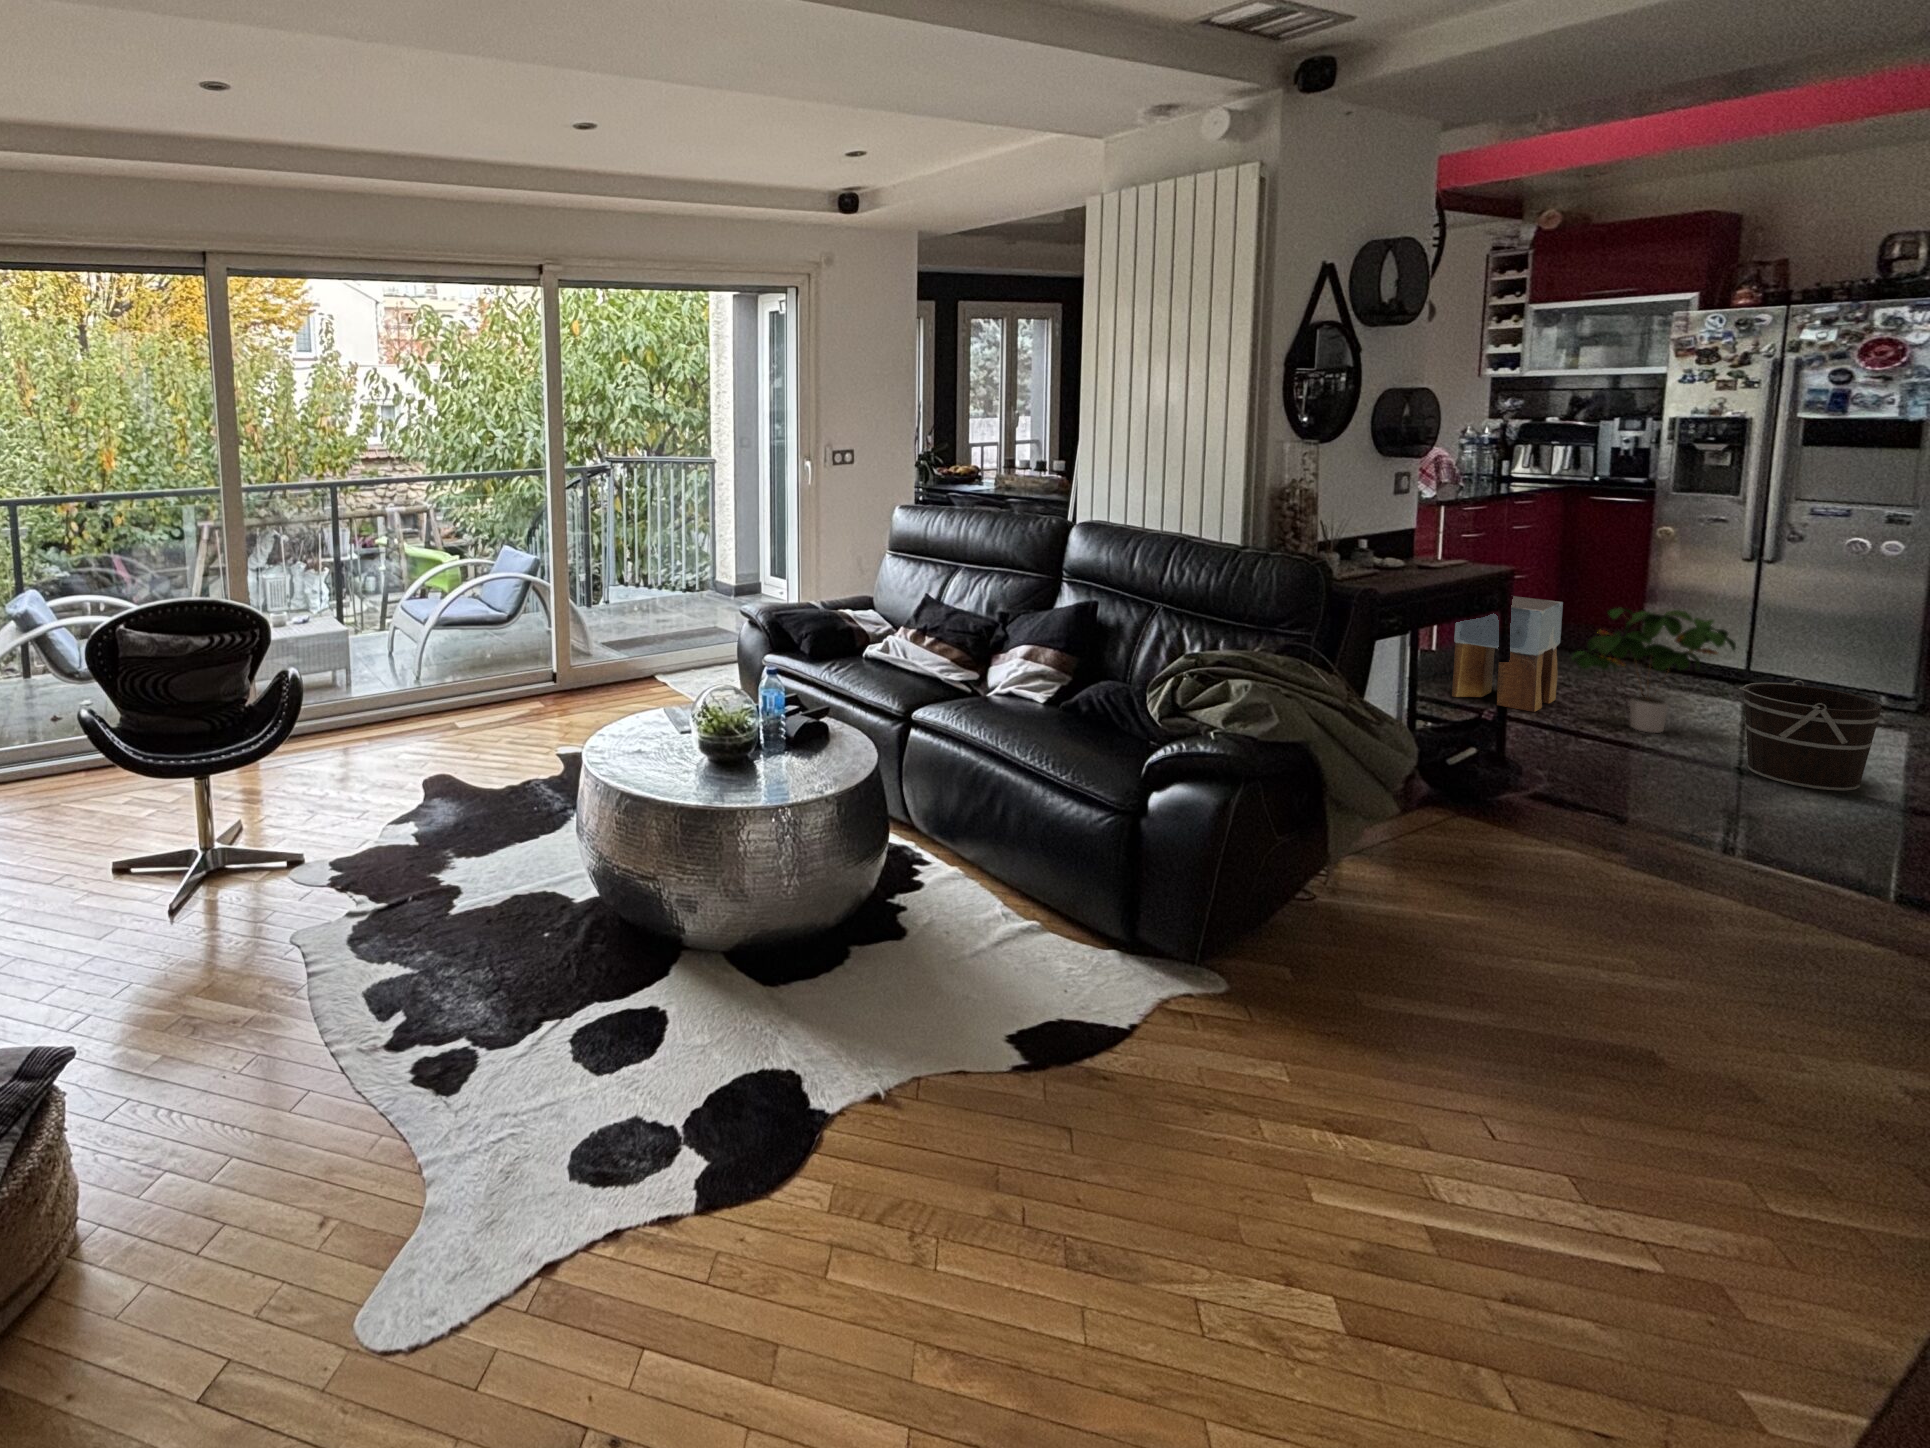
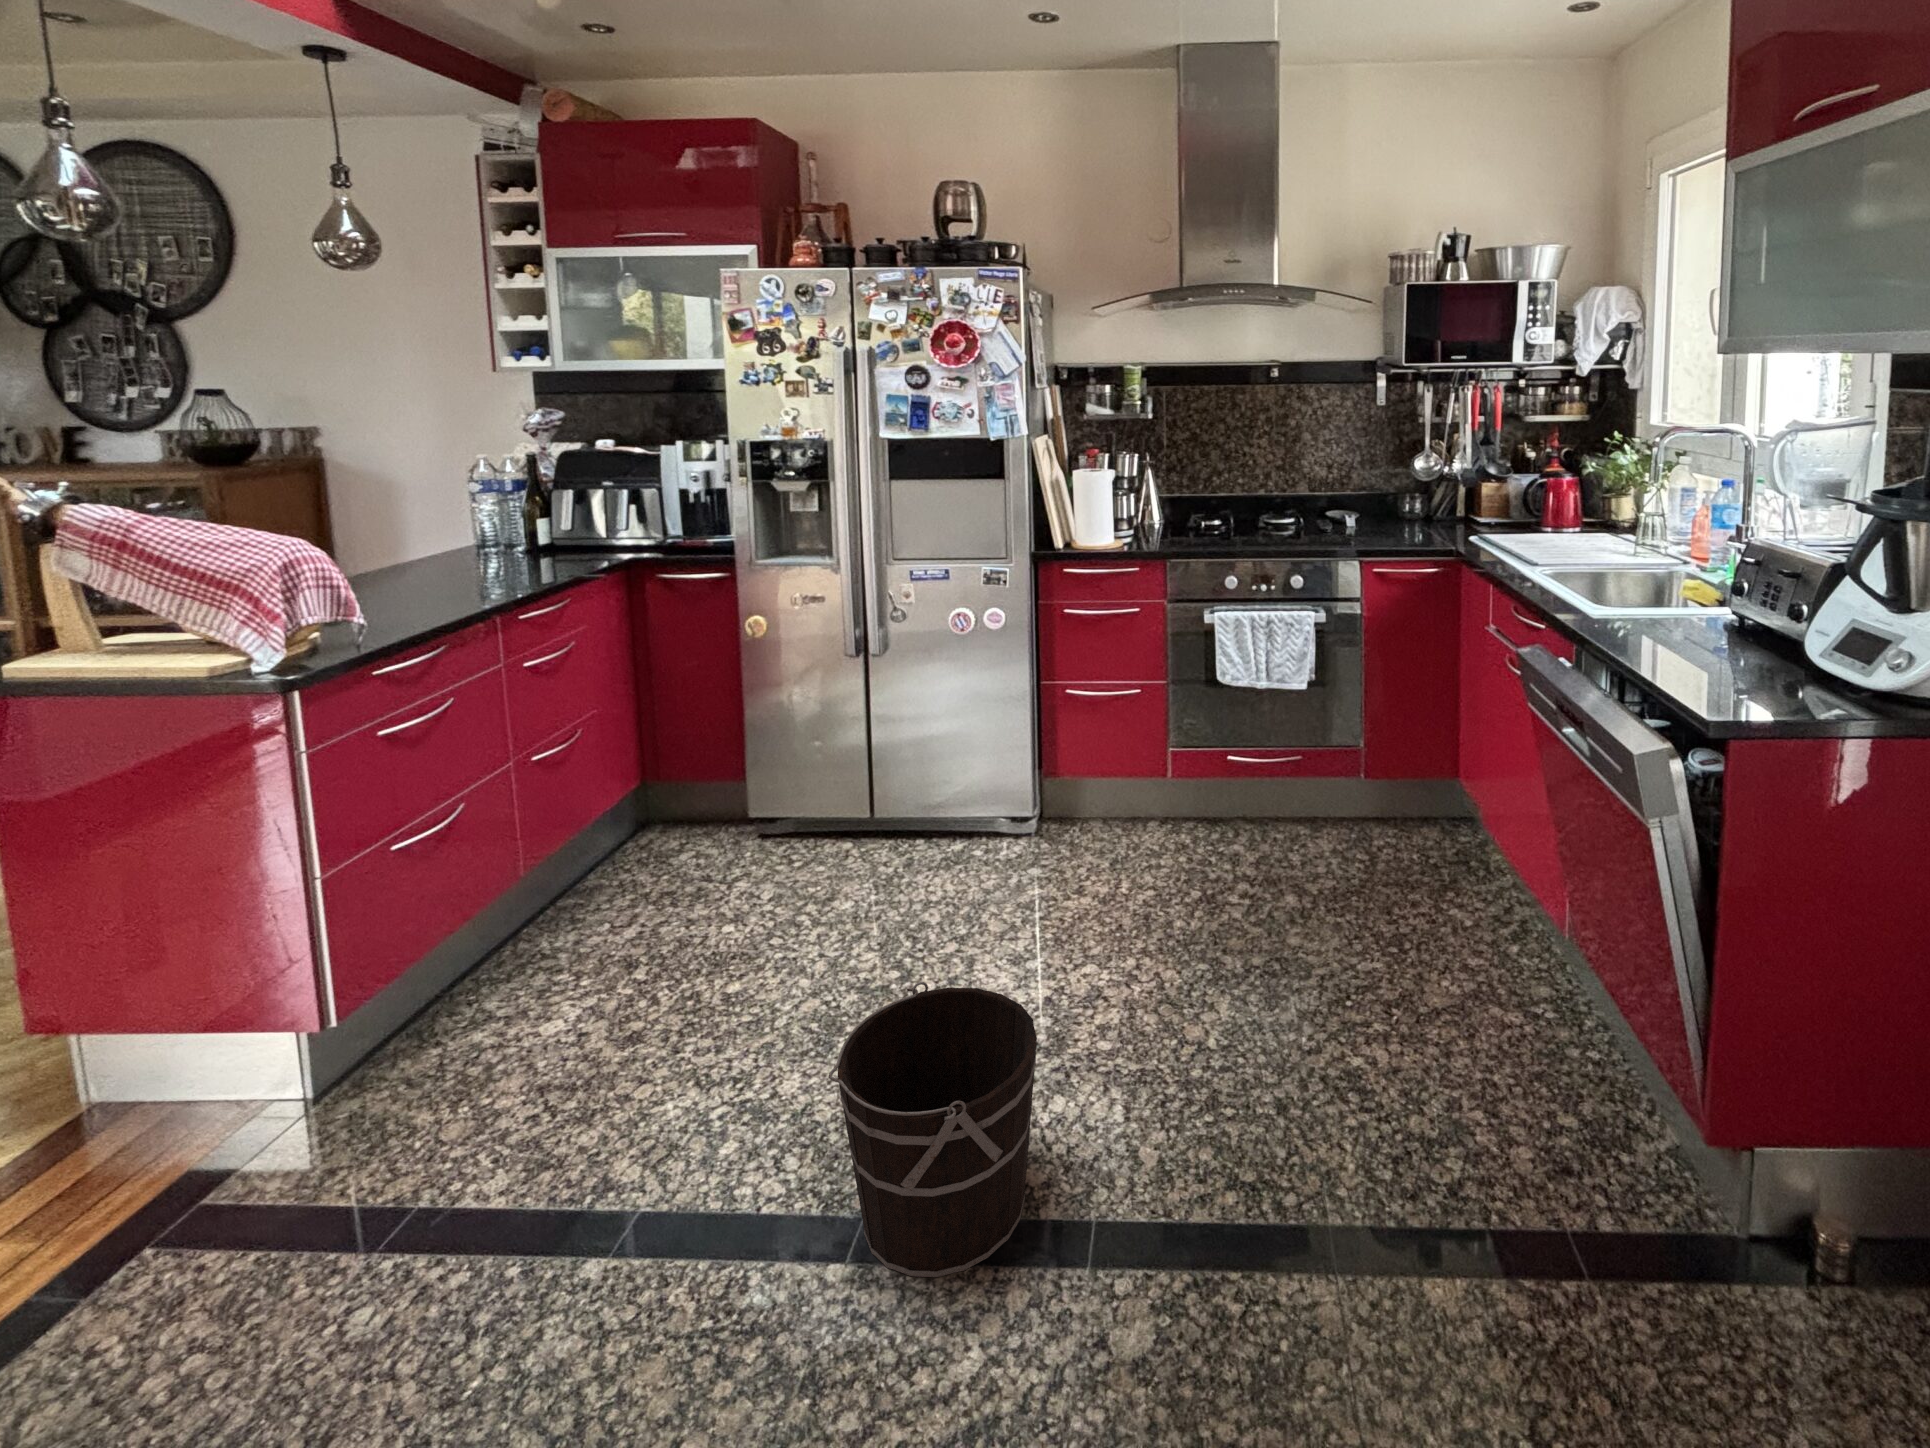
stool: present [1452,596,1563,712] -> none [292,862,572,1189]
potted plant: present [1572,607,1736,733] -> none [556,857,830,1145]

